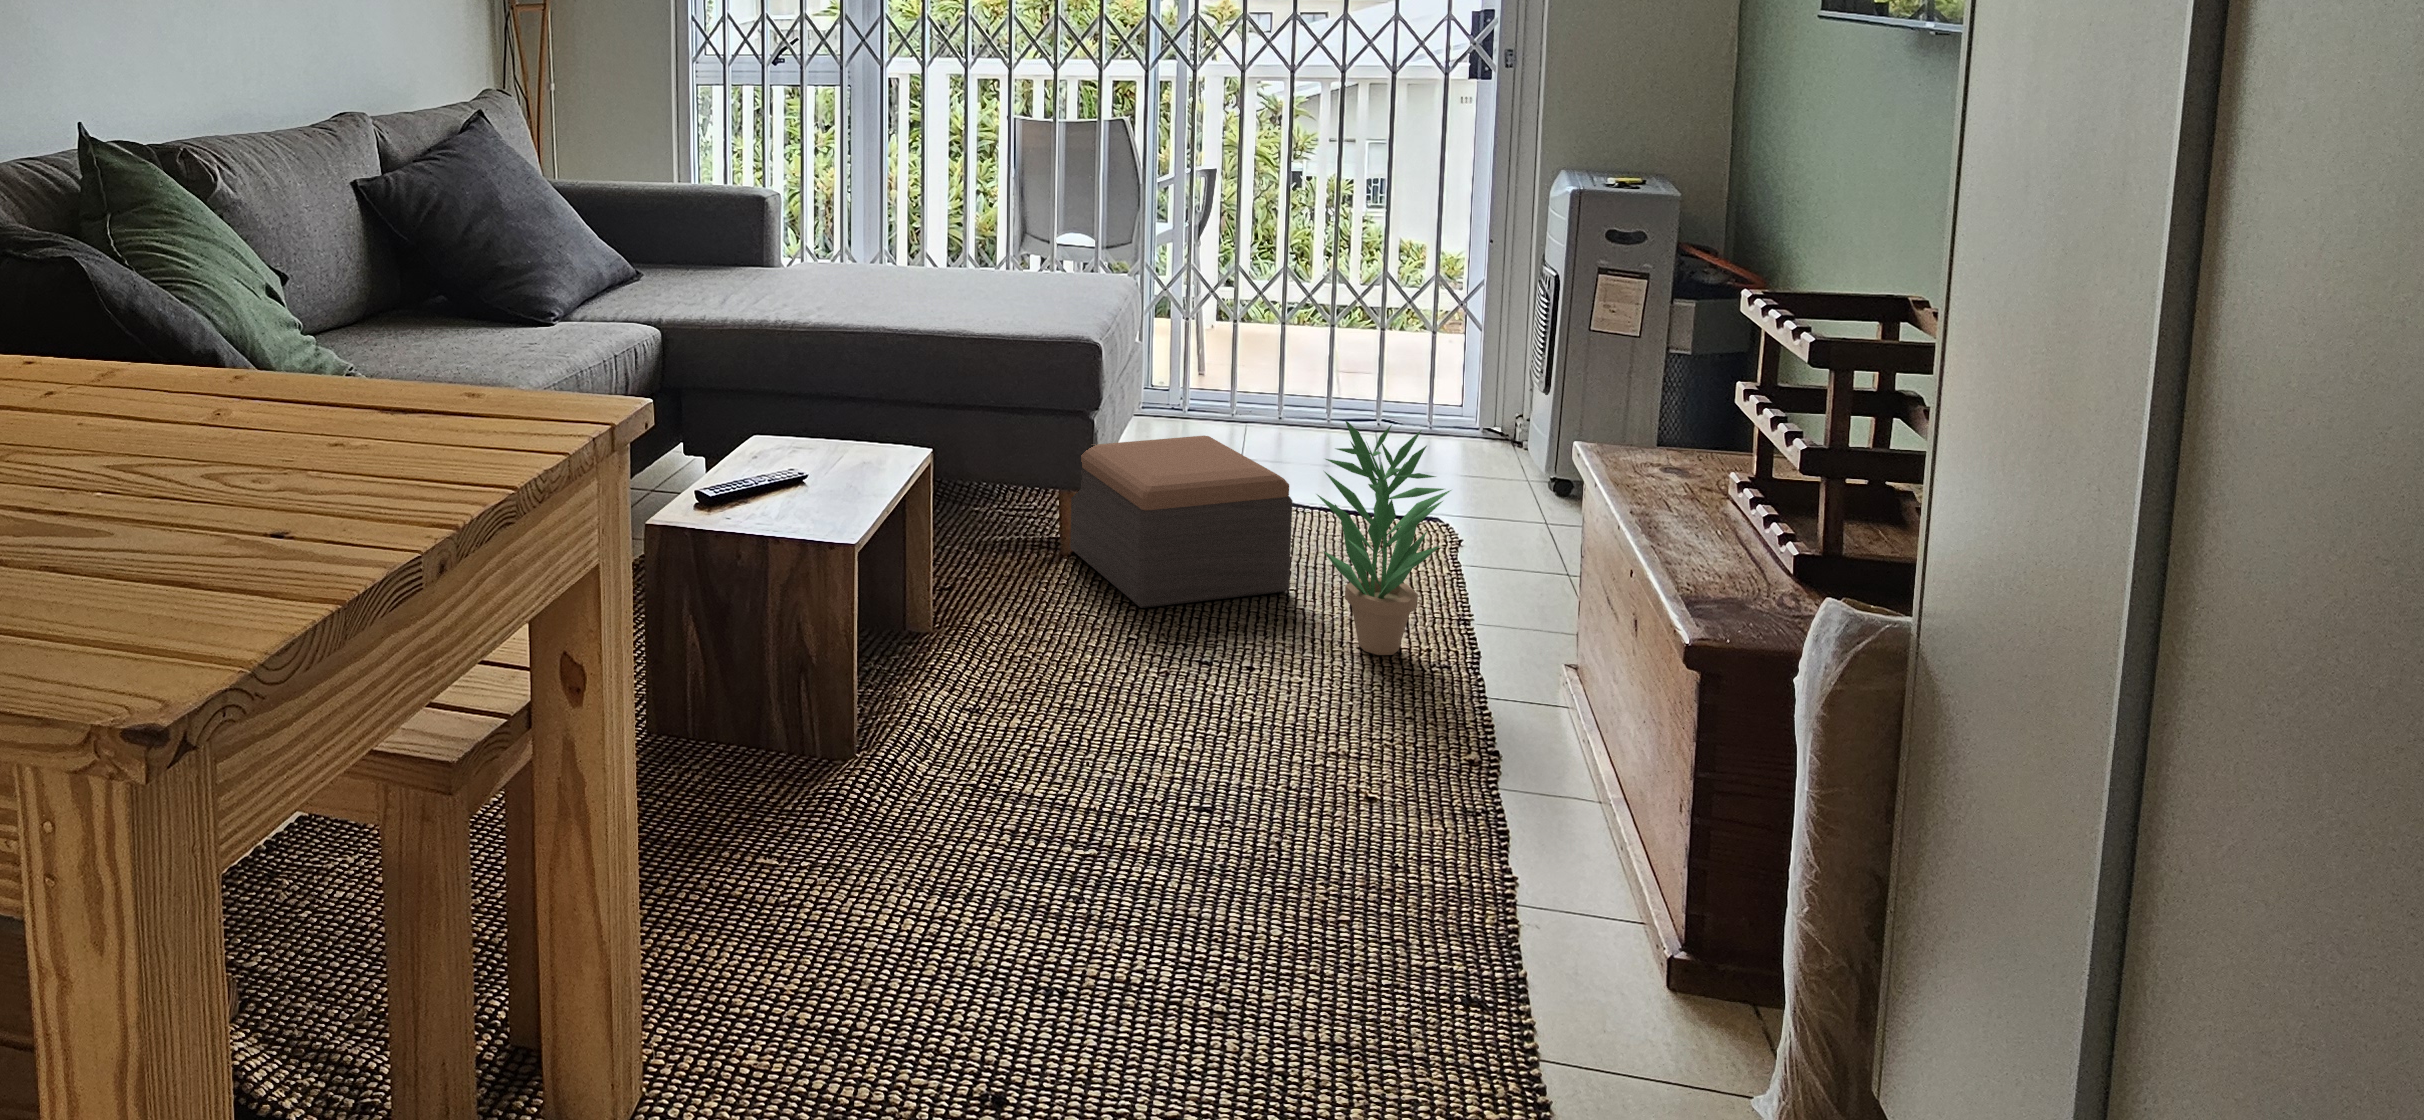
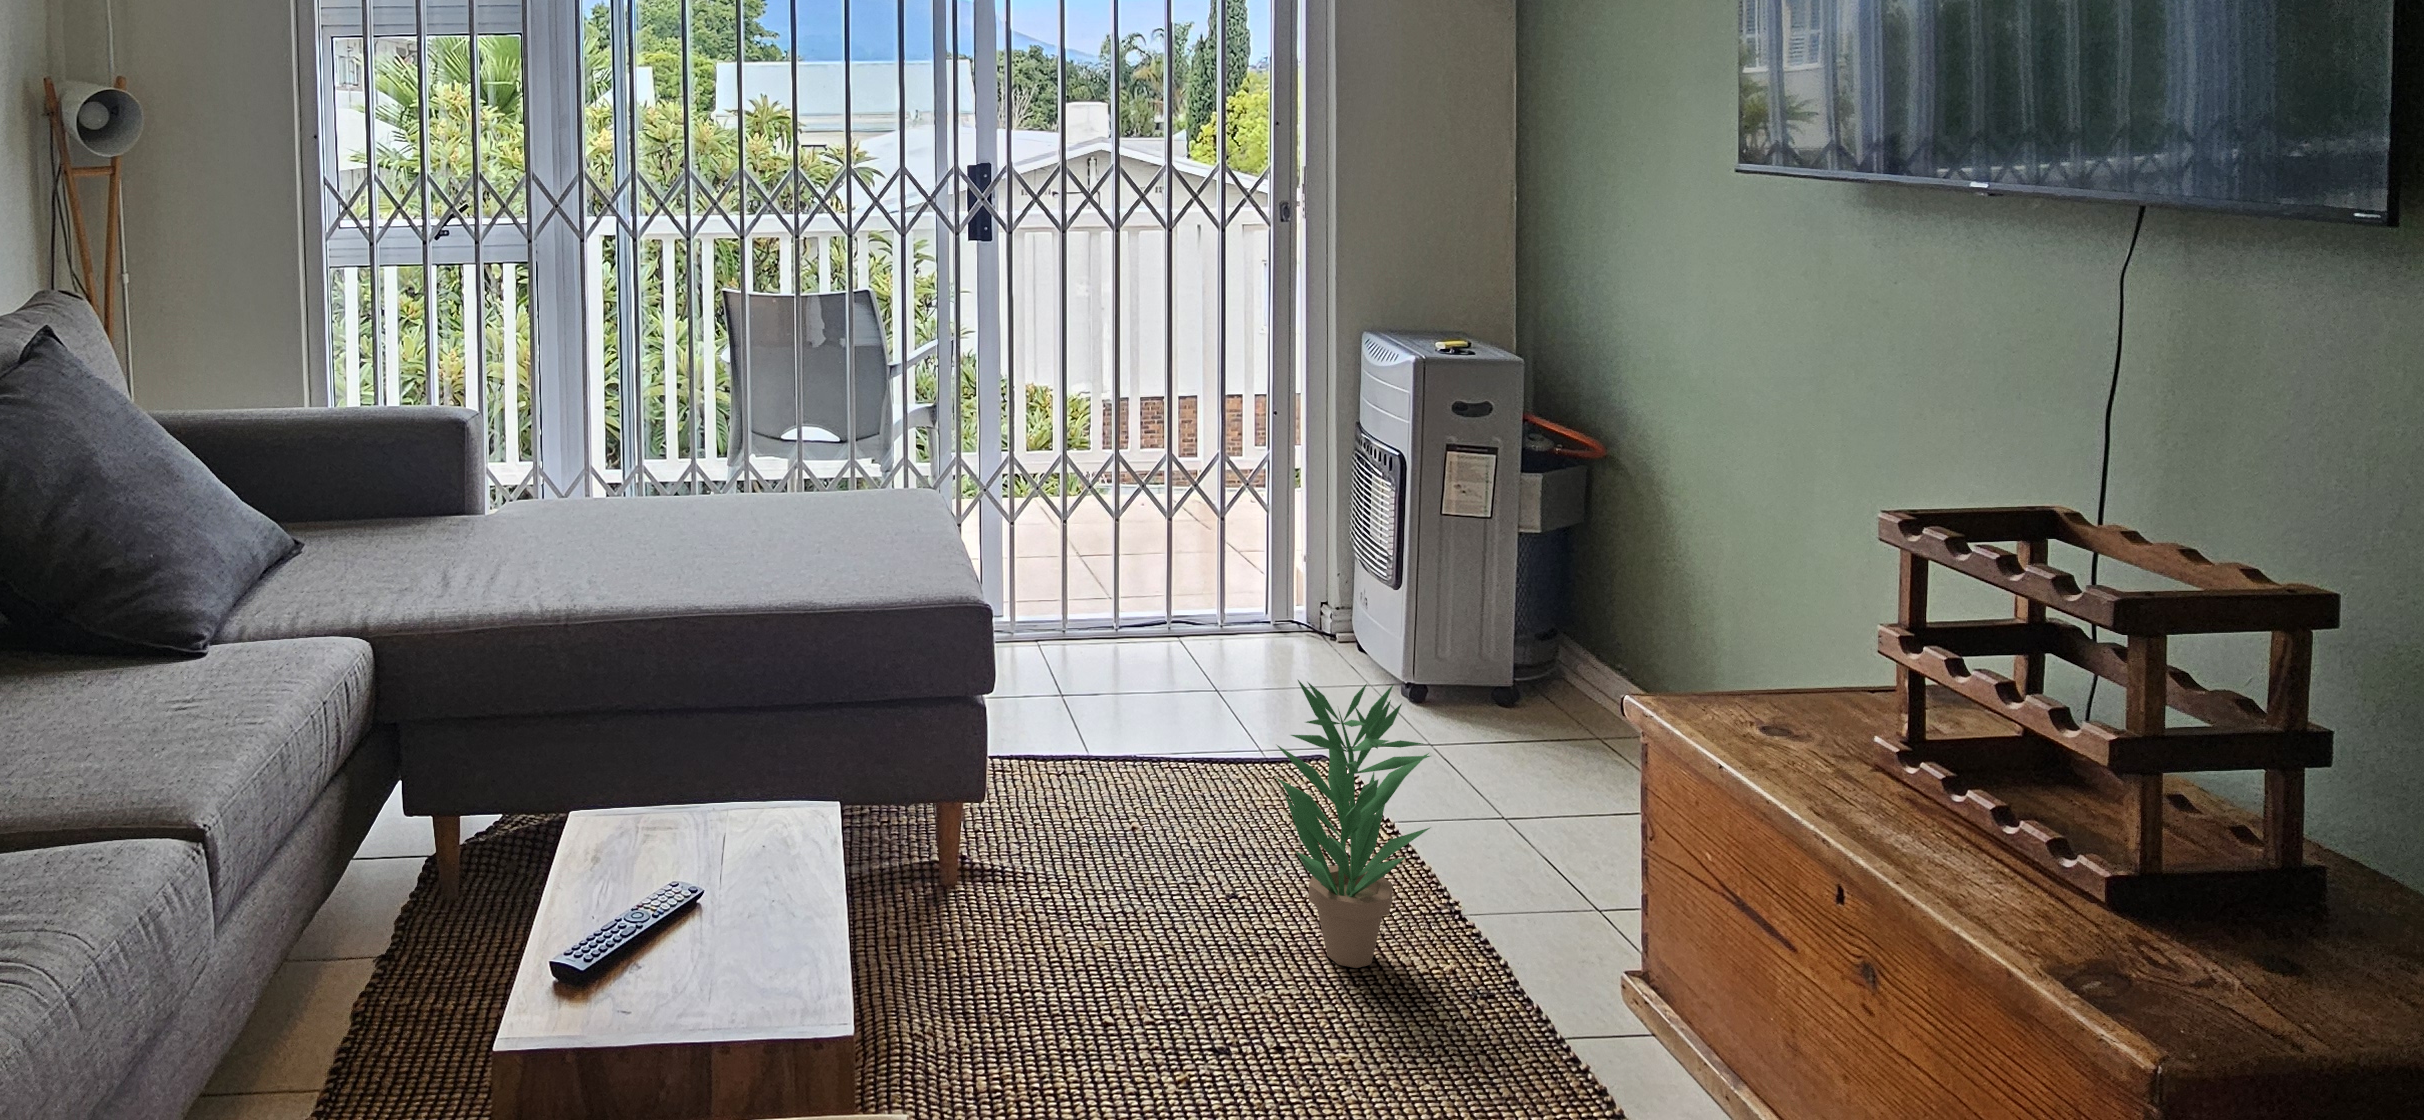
footstool: present [1070,436,1293,608] -> none [931,692,1211,946]

